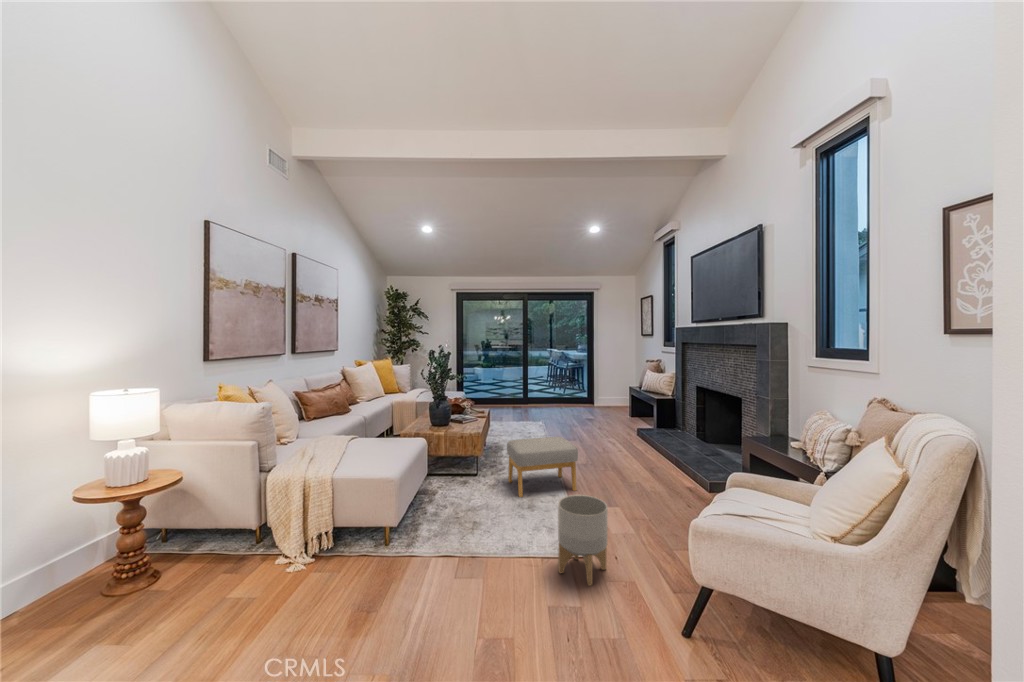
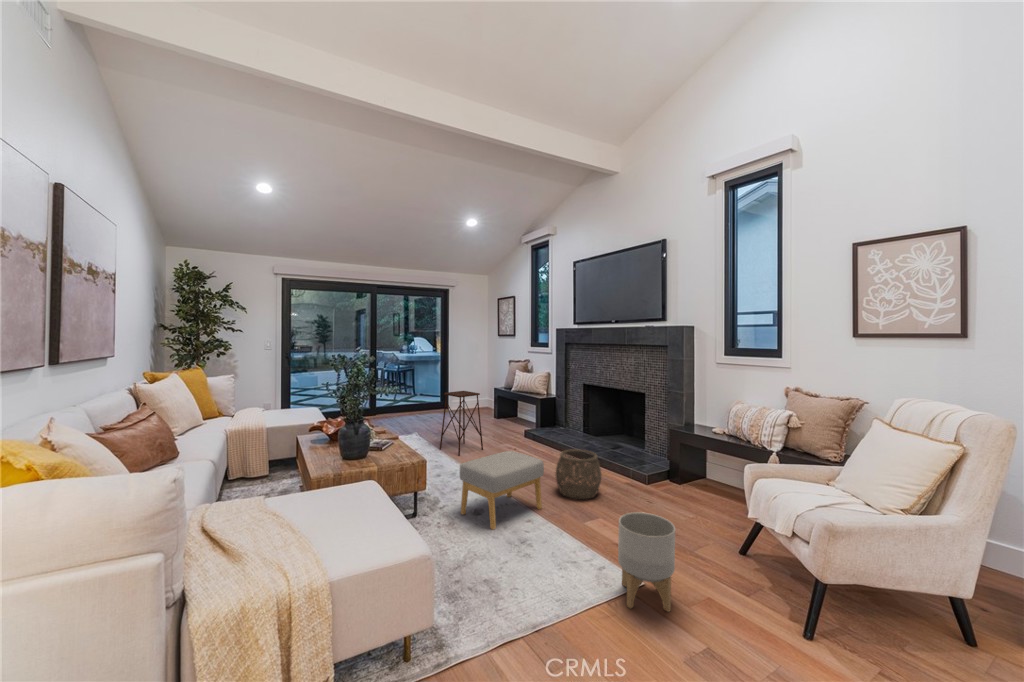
side table: none [545,385,581,441] -> present [440,391,483,456]
woven basket: none [602,444,648,492] -> present [556,449,601,499]

